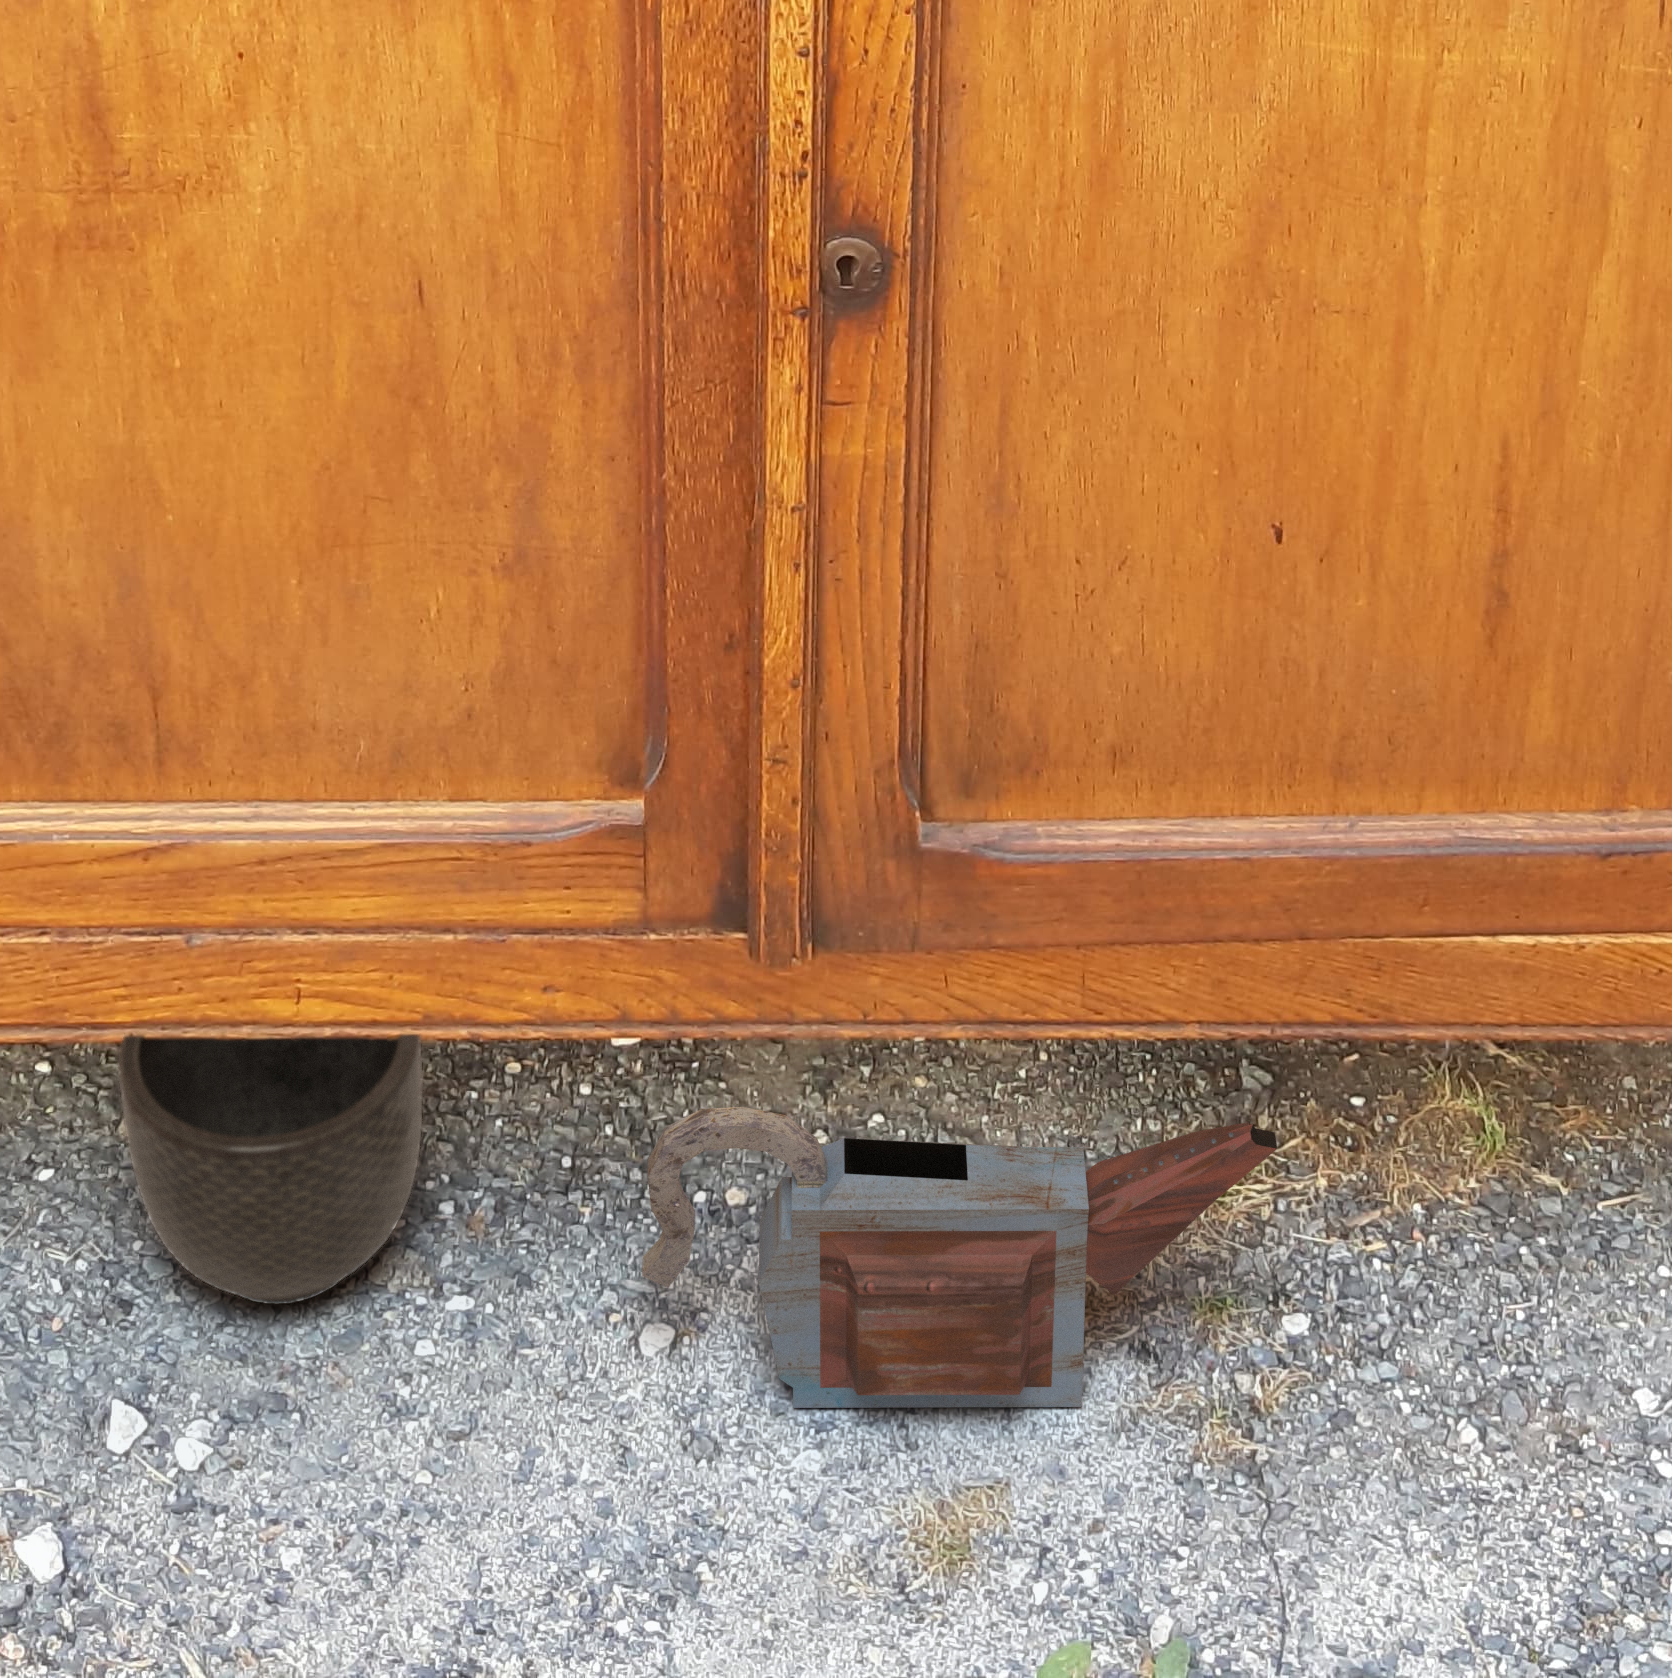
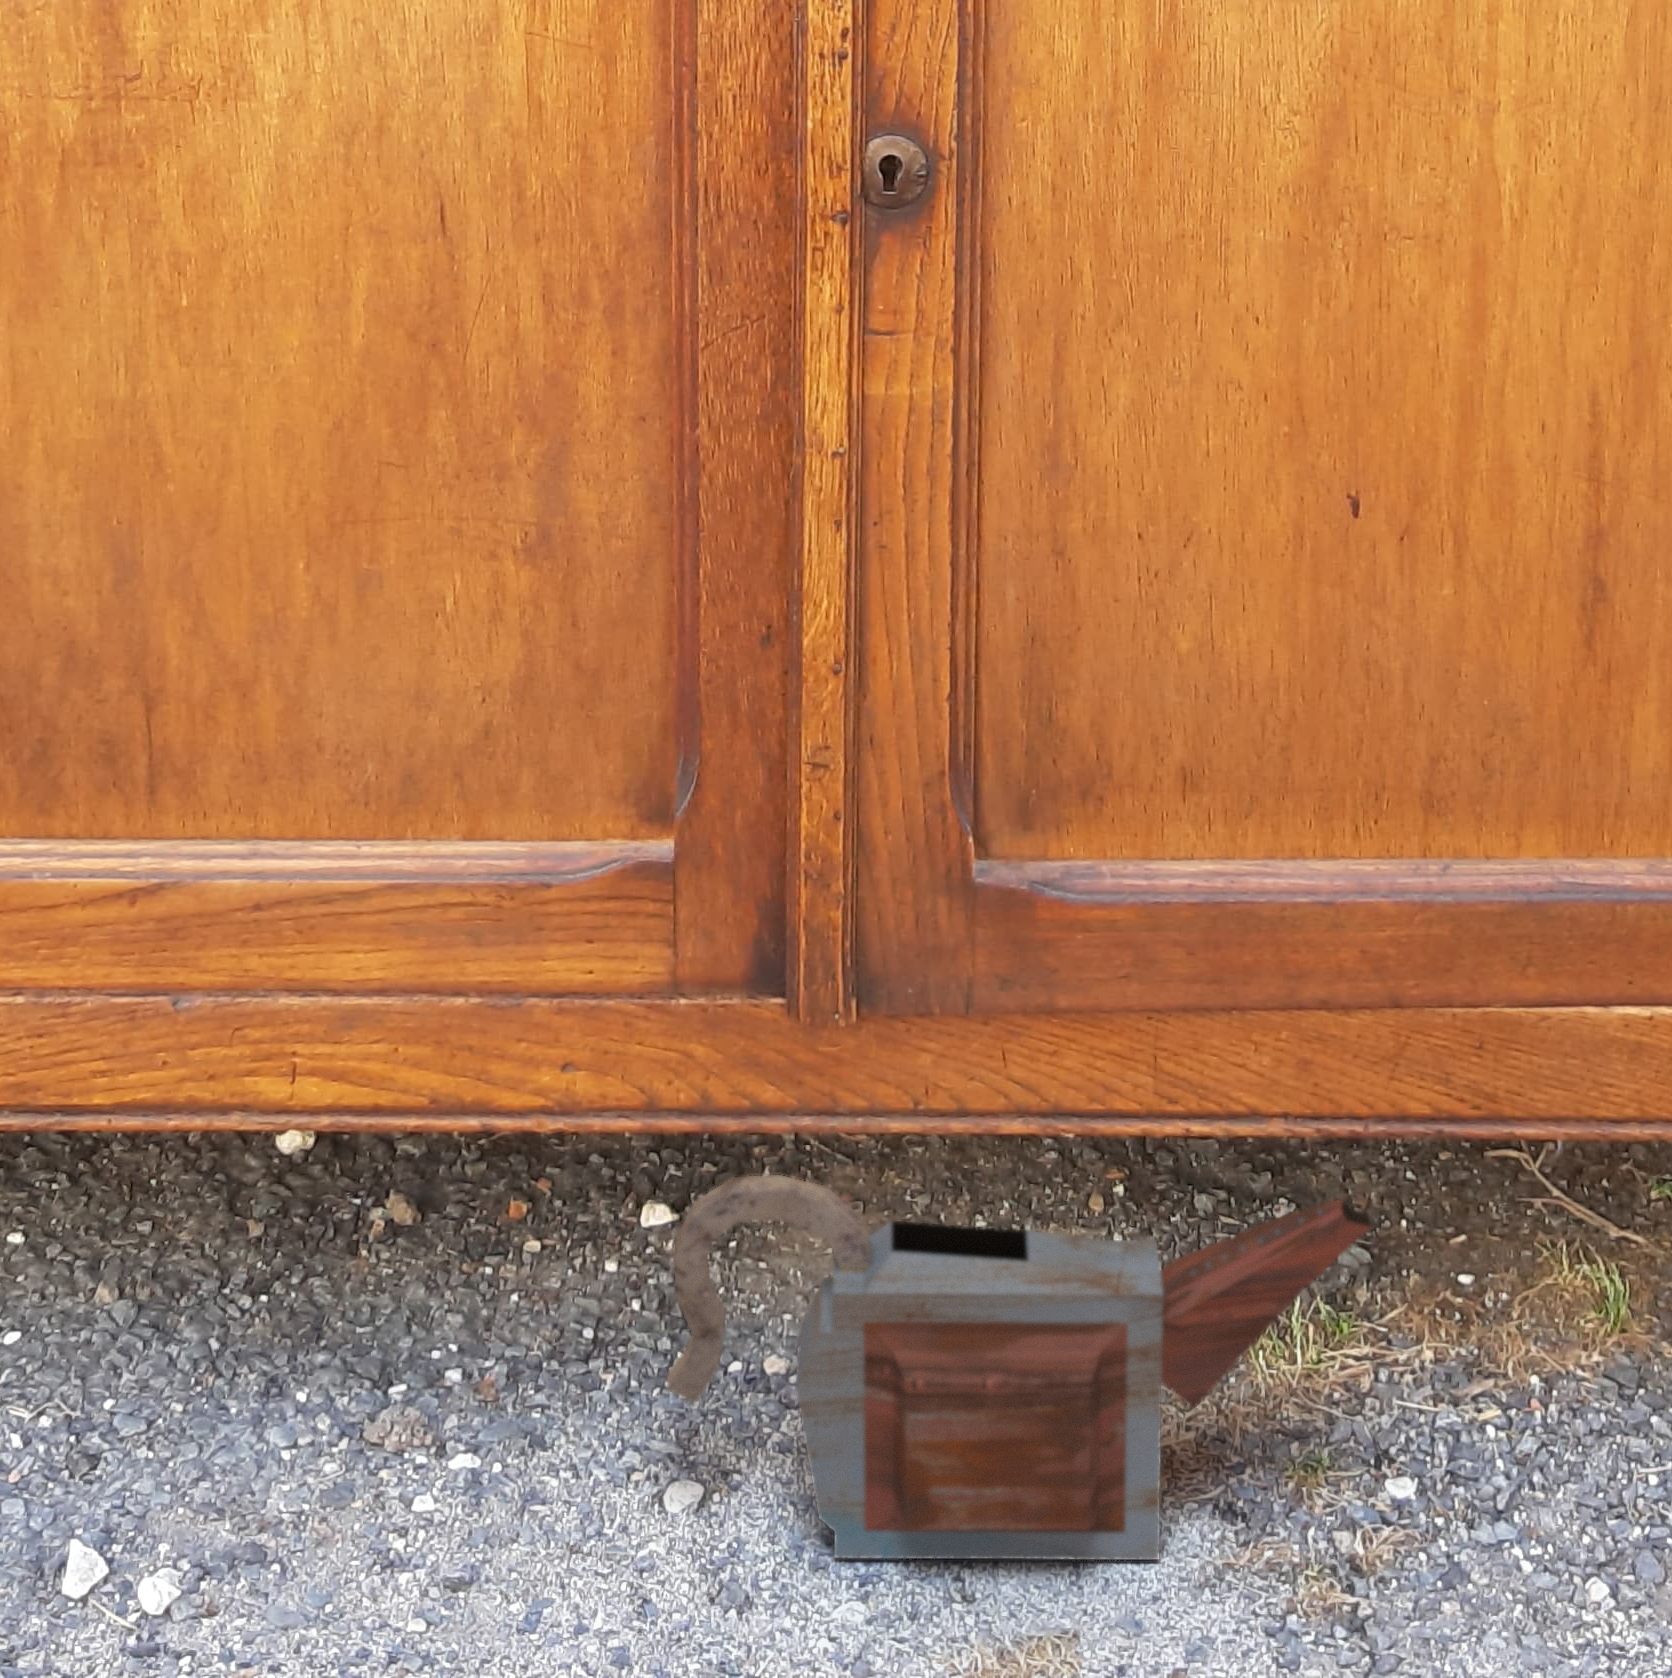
planter: present [118,1034,423,1304] -> none [96,1047,428,1455]

